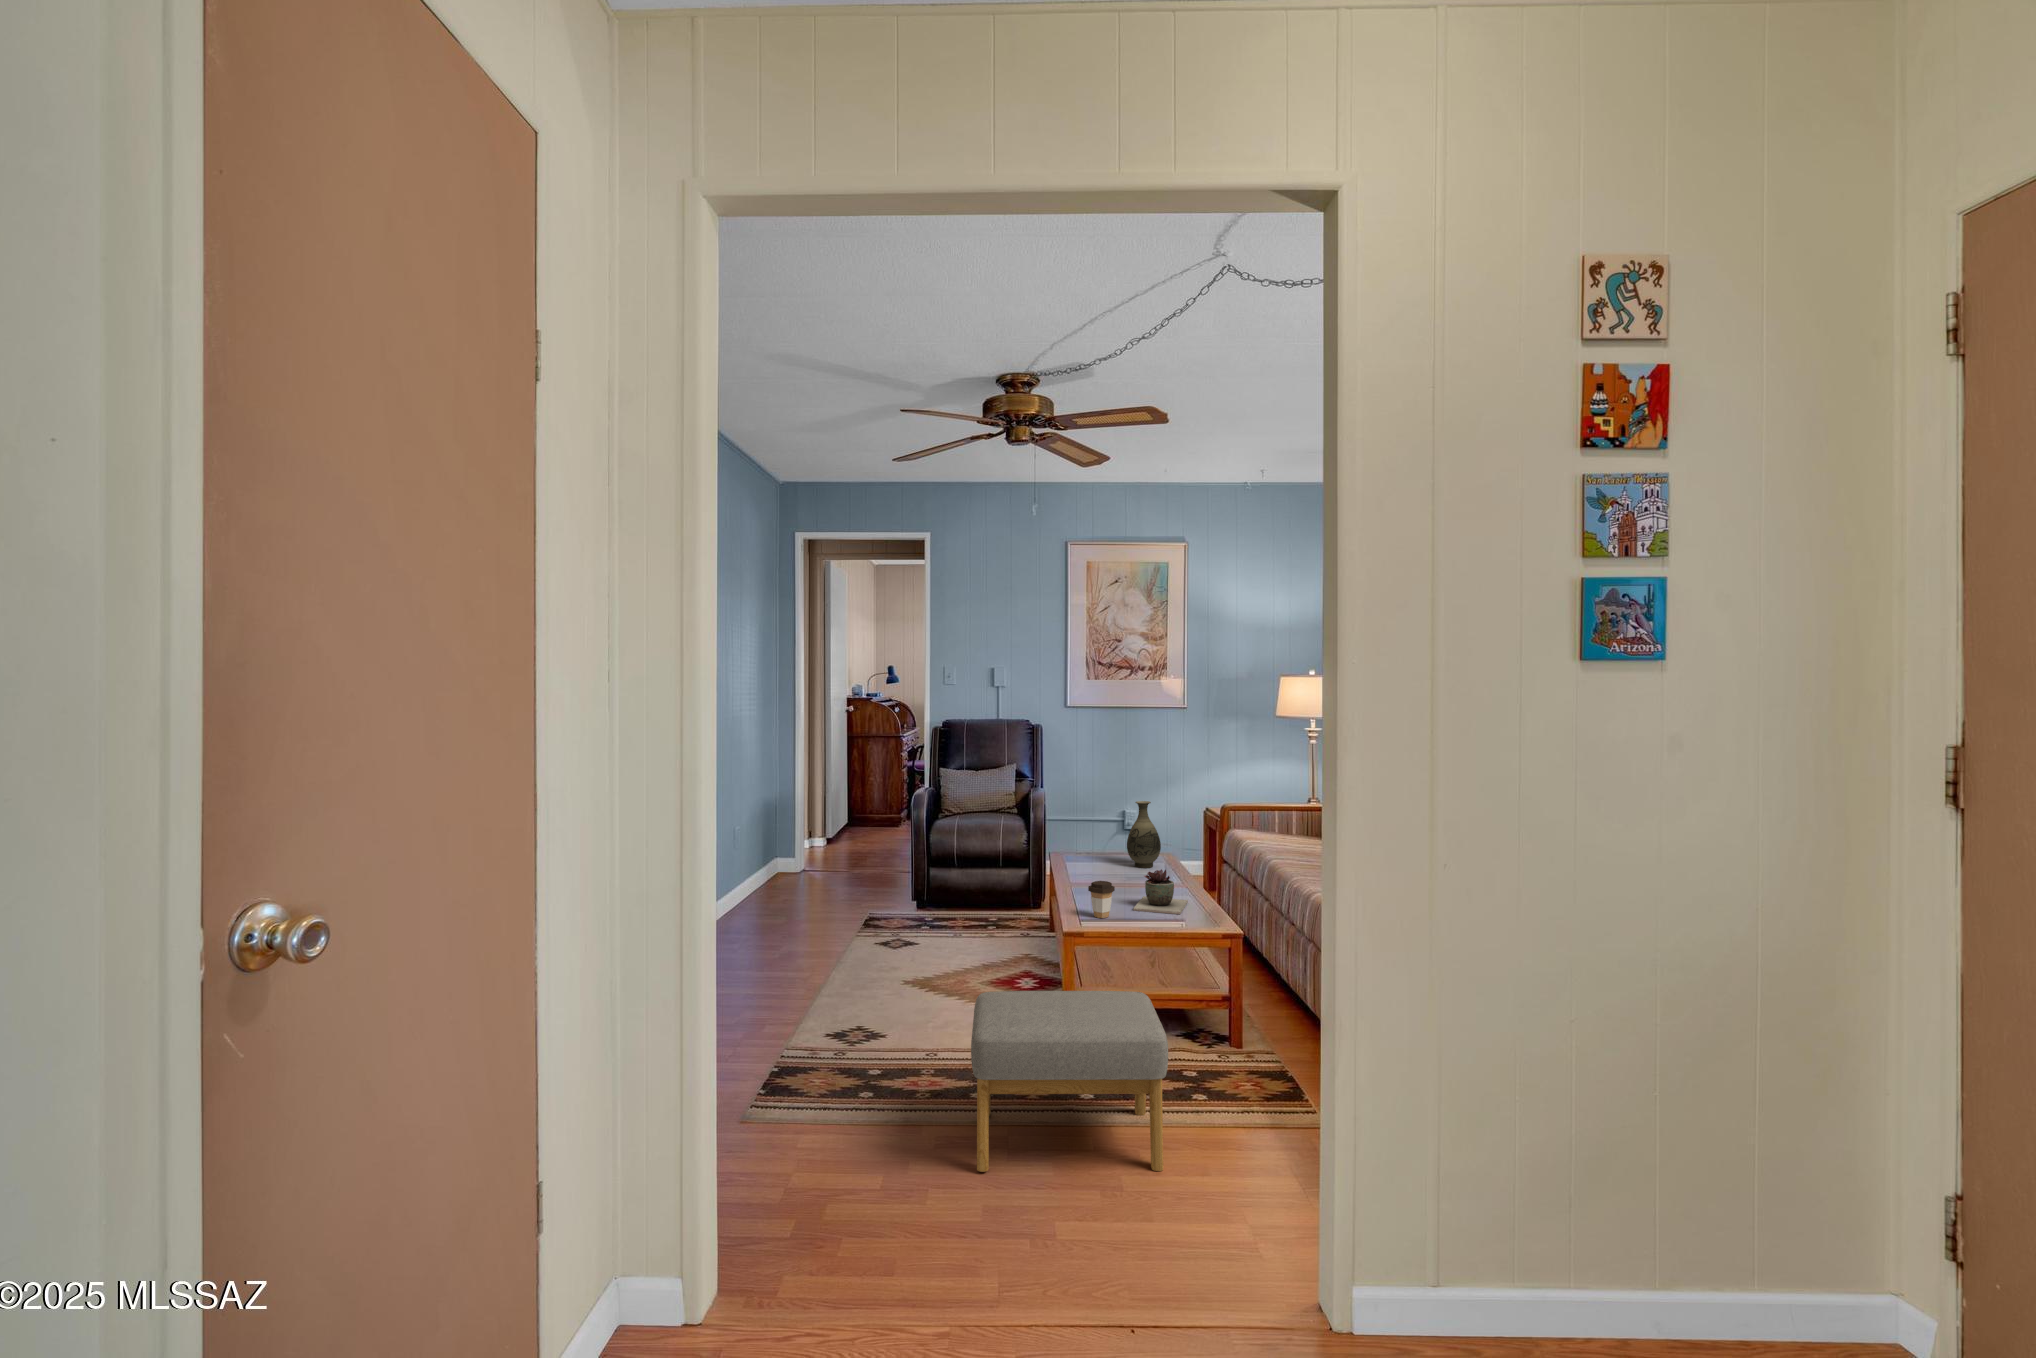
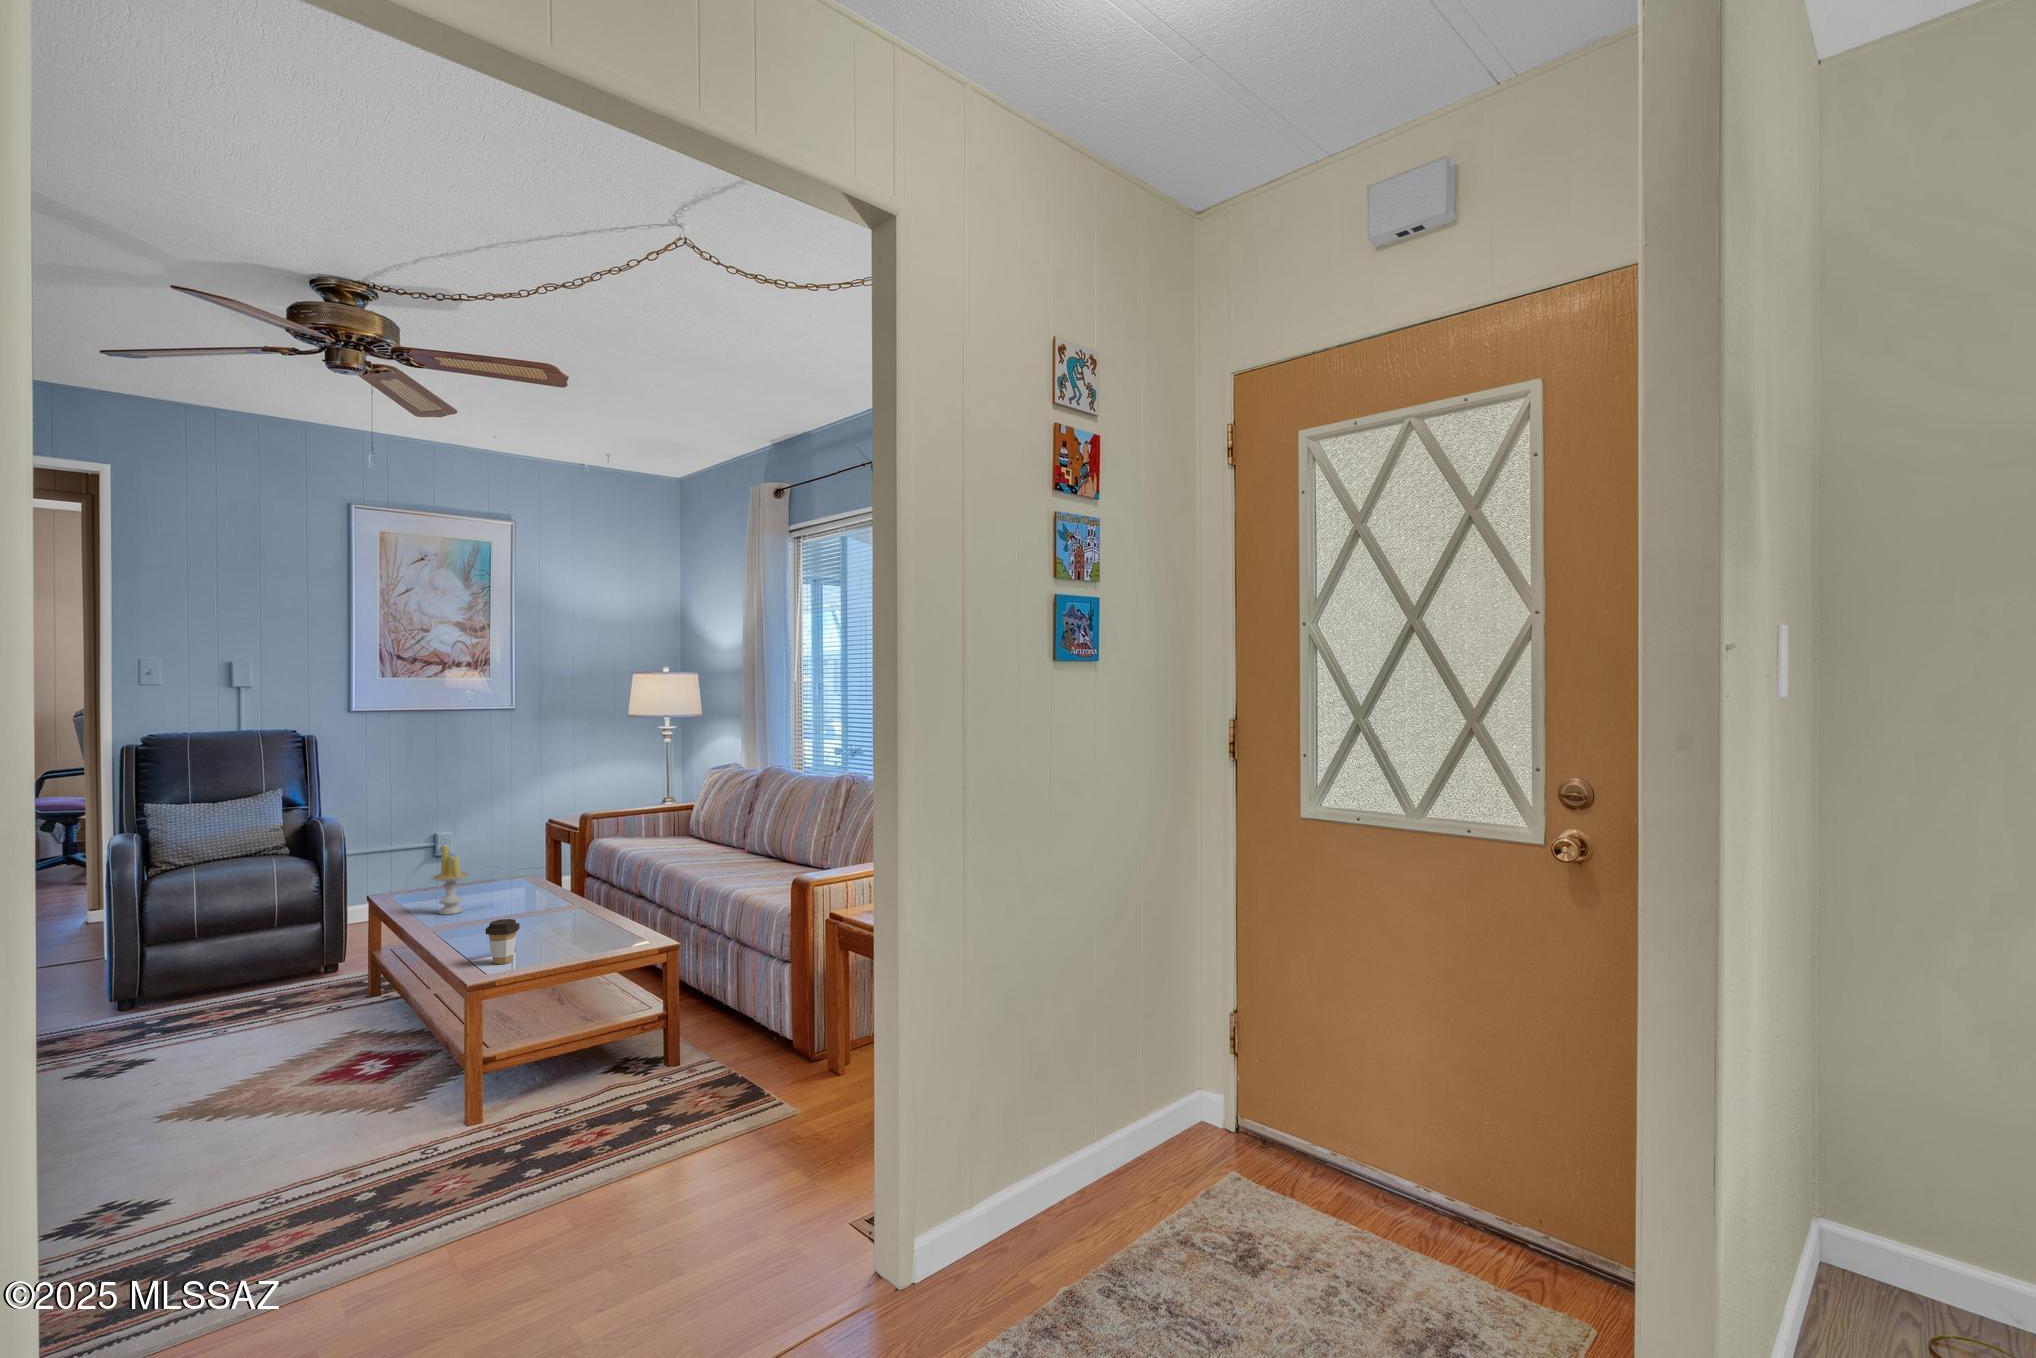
vase: present [1127,801,1161,868] -> none [484,821,529,900]
candle: none [1083,815,1112,873] -> present [432,845,469,915]
succulent plant: present [1134,869,1188,914] -> none [537,895,596,949]
footstool: present [971,991,1168,1172] -> none [391,1032,666,1299]

